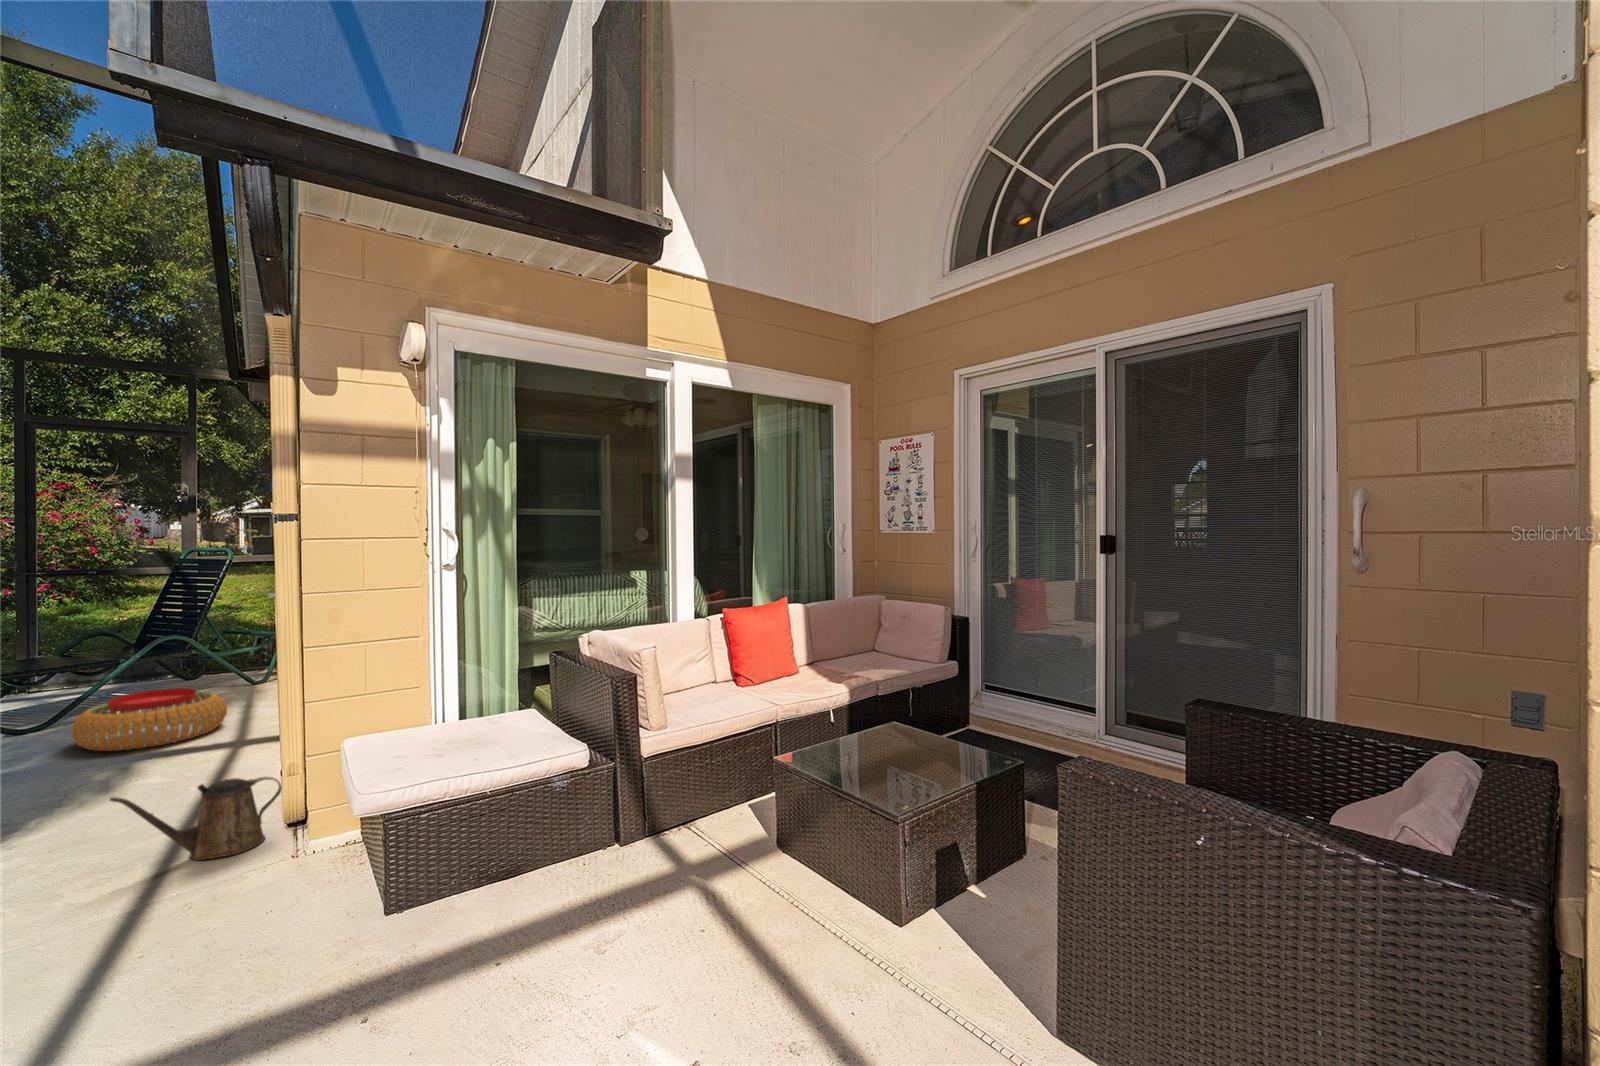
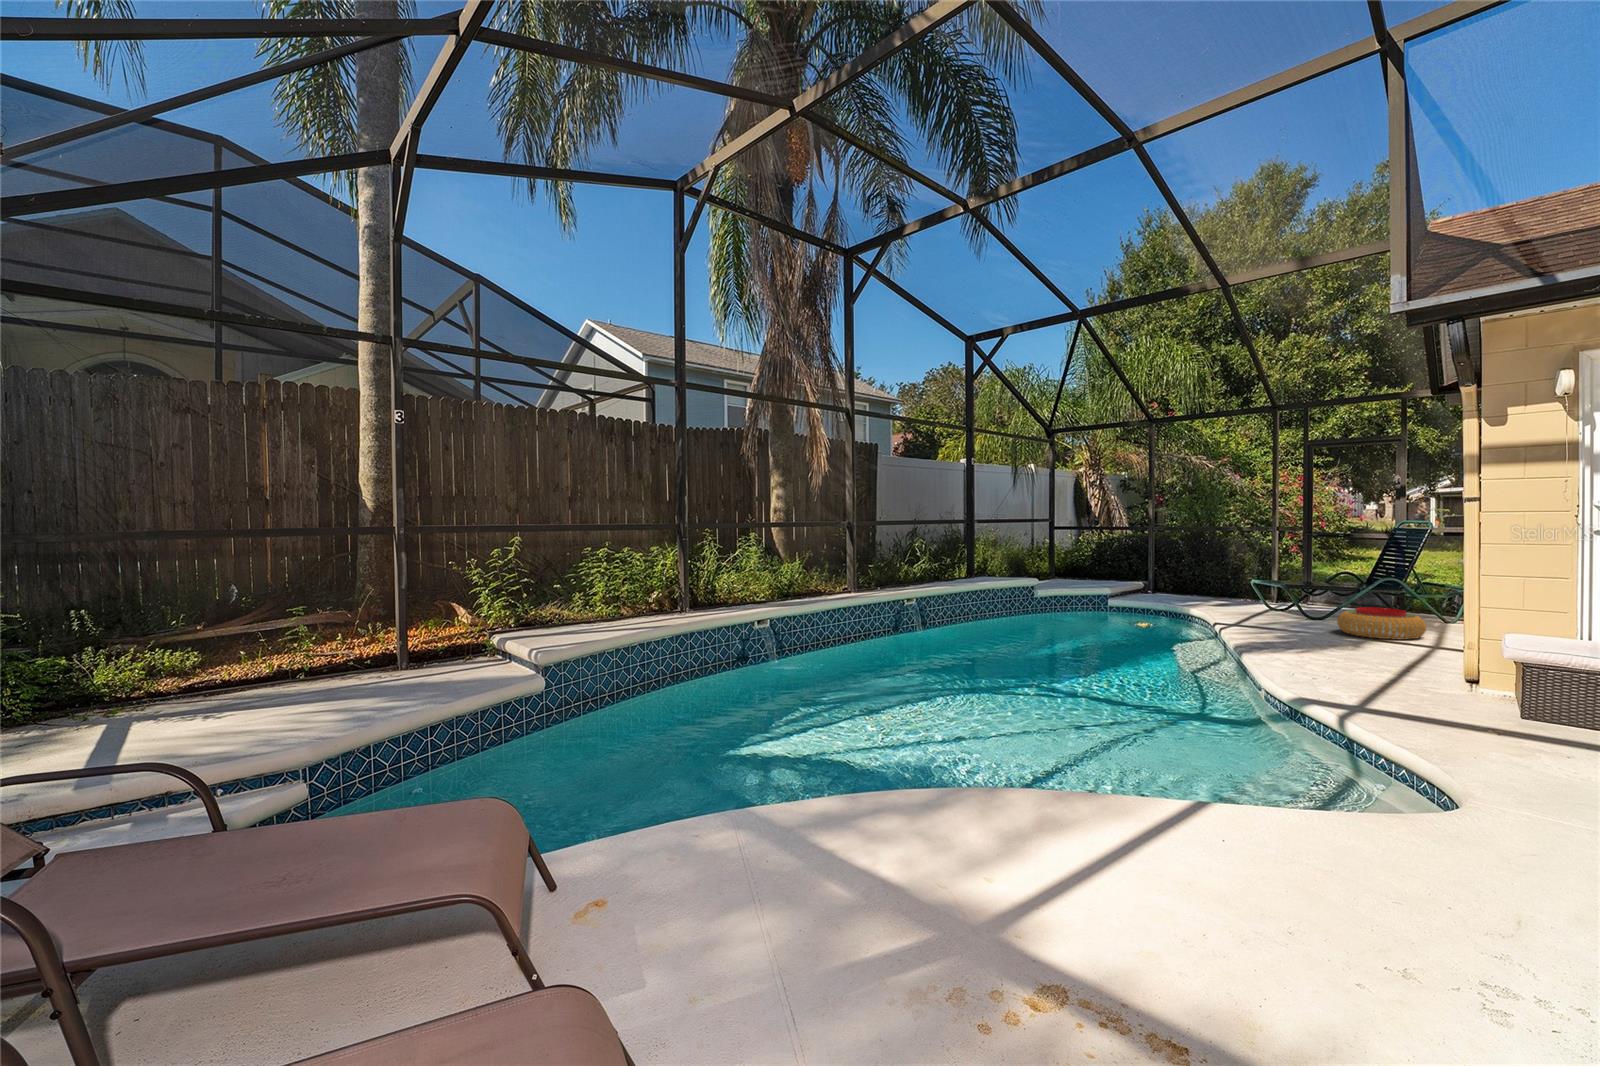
watering can: present [110,777,282,860] -> none [1374,637,1464,684]

